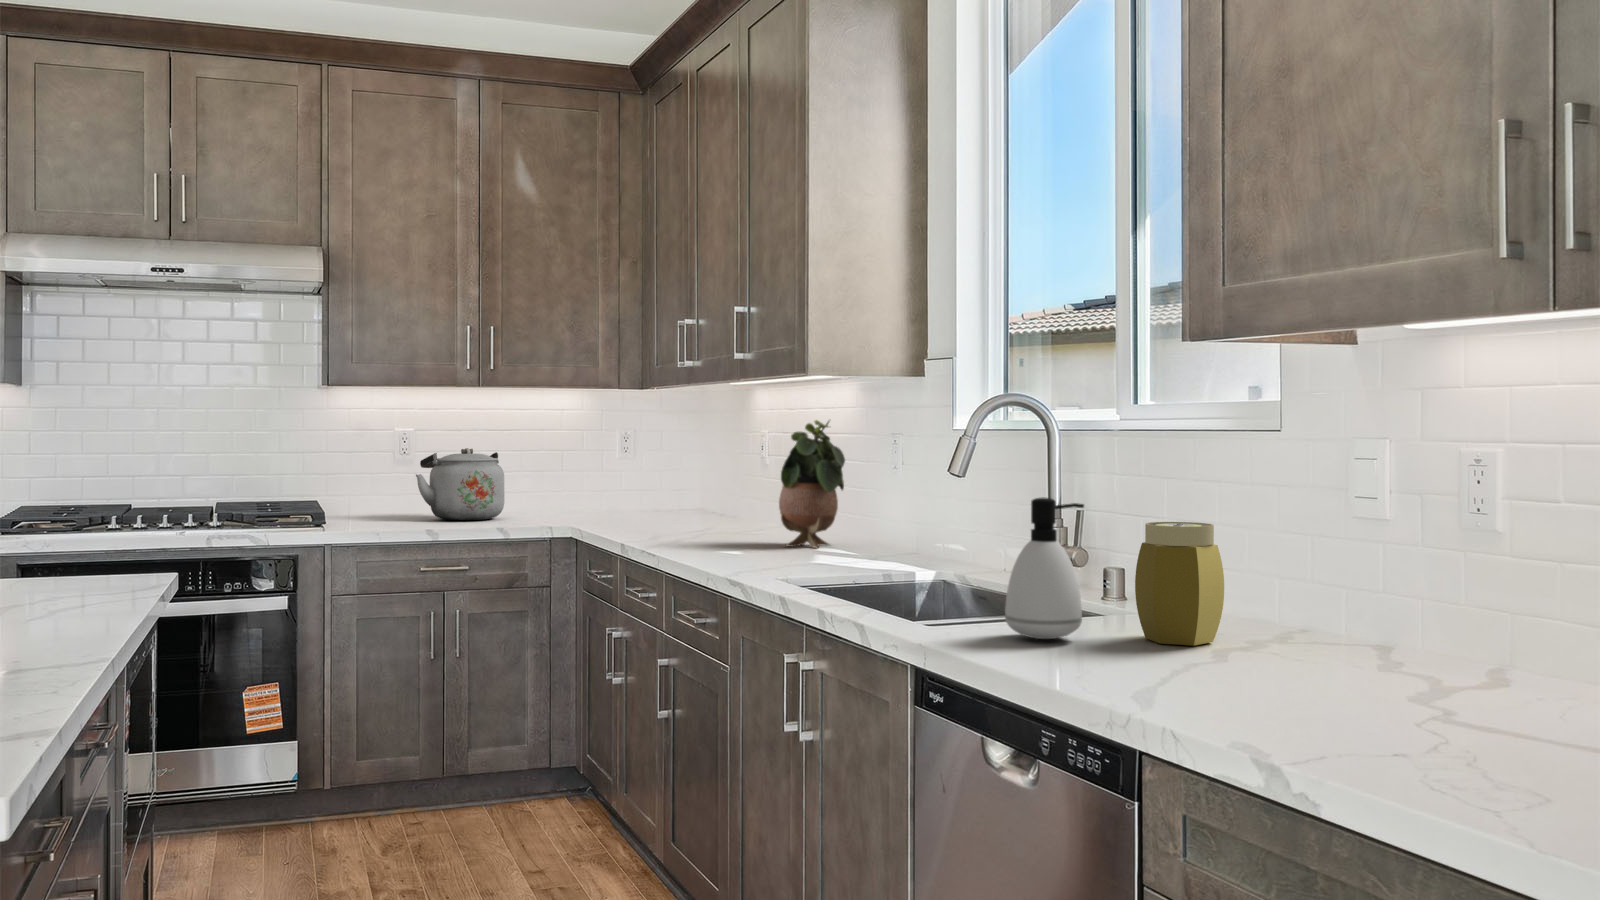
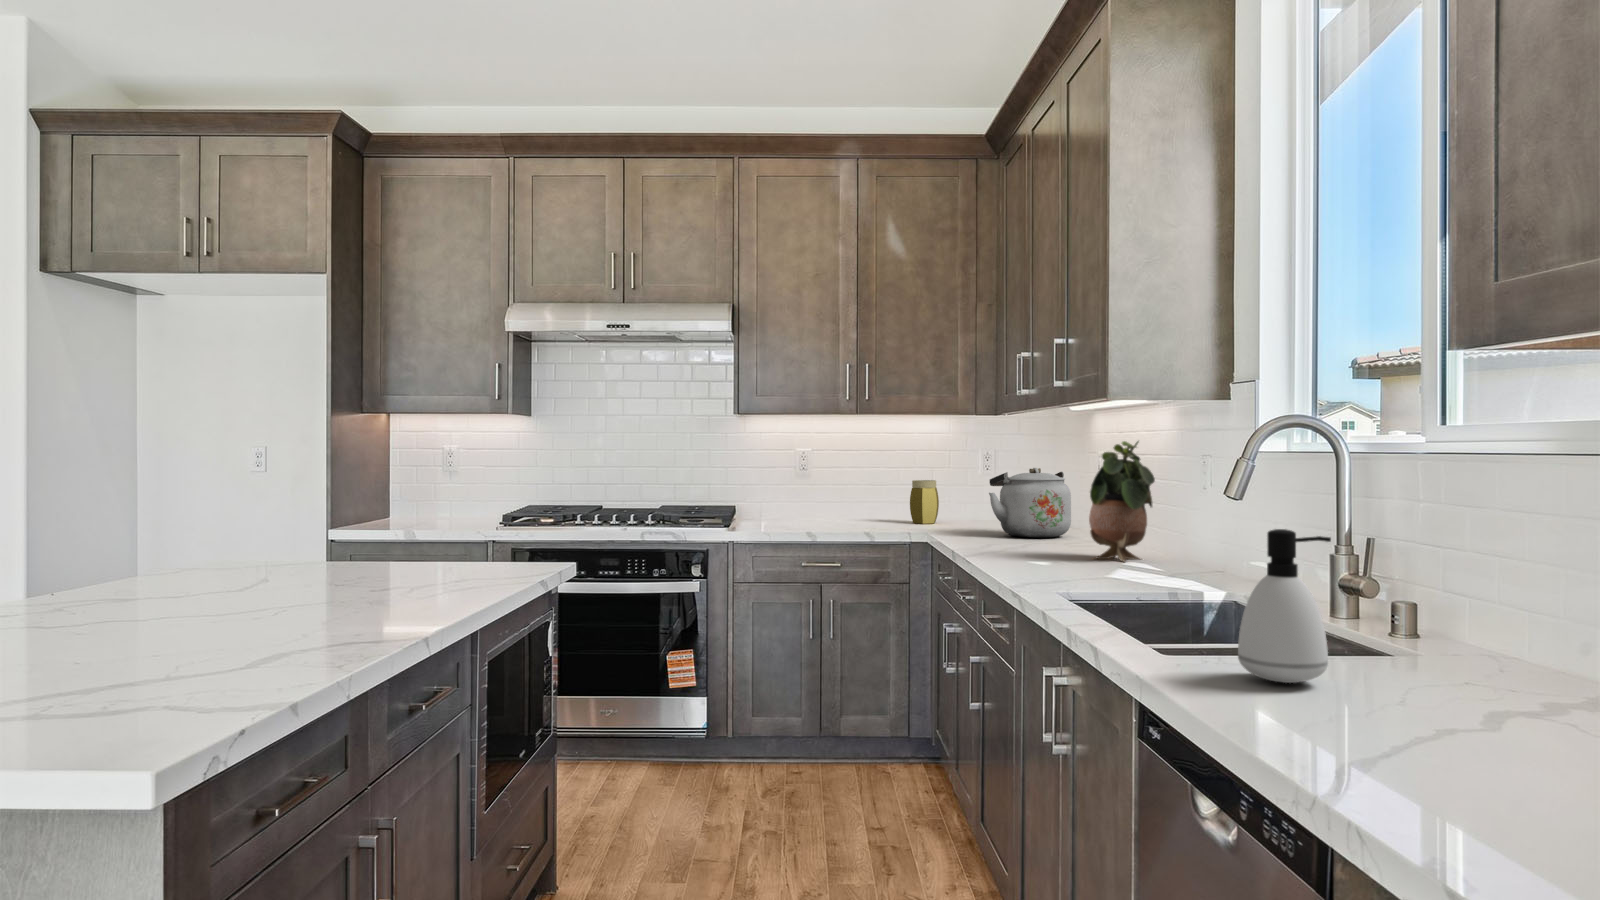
kettle: present [416,448,504,520] -> present [989,468,1071,537]
jar: present [1135,522,1224,646] -> present [910,480,939,524]

